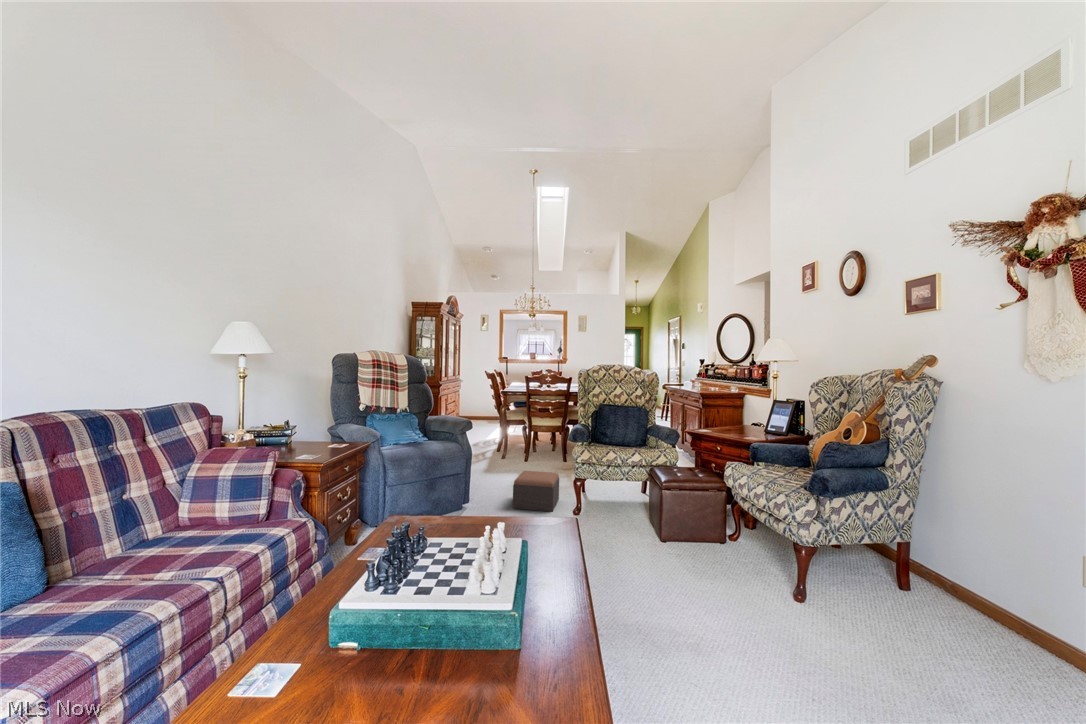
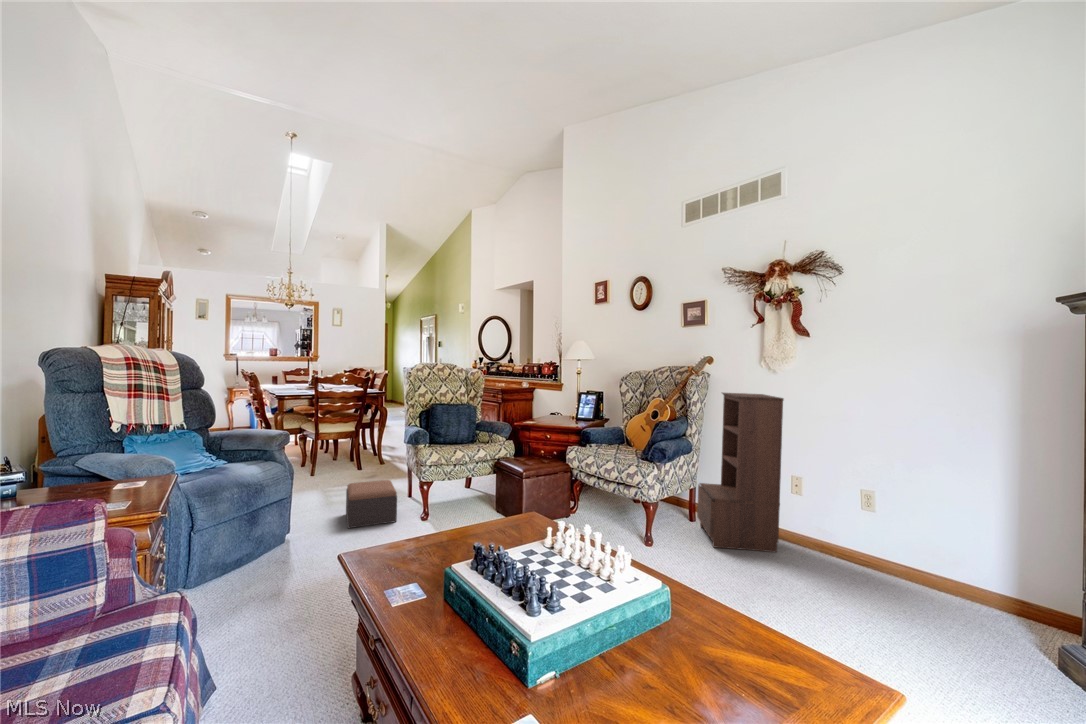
bookshelf: none [896,409,1041,674] -> present [697,393,784,552]

